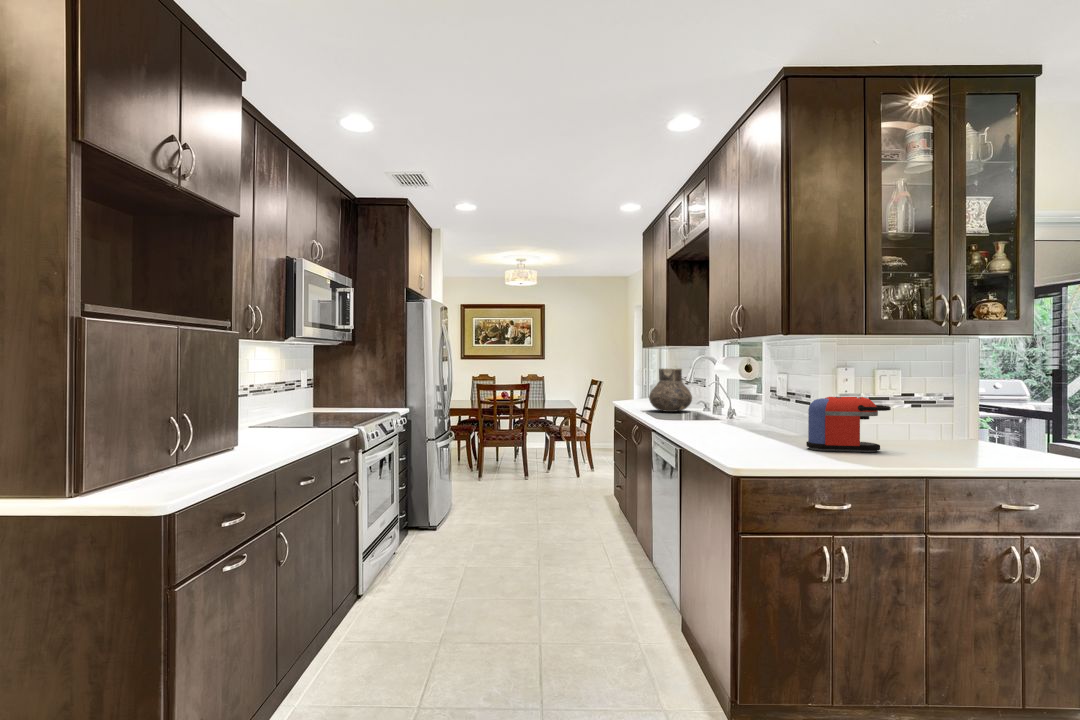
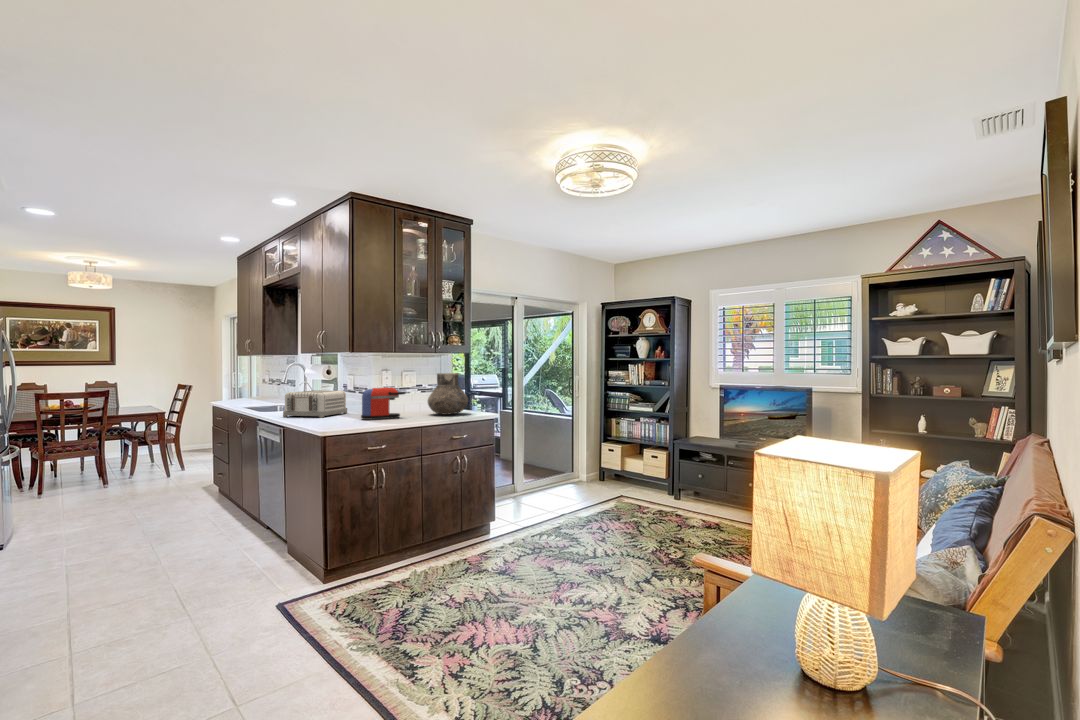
vase: present [649,368,692,412] -> present [428,373,468,415]
toaster: none [687,395,778,438] -> present [283,390,347,418]

